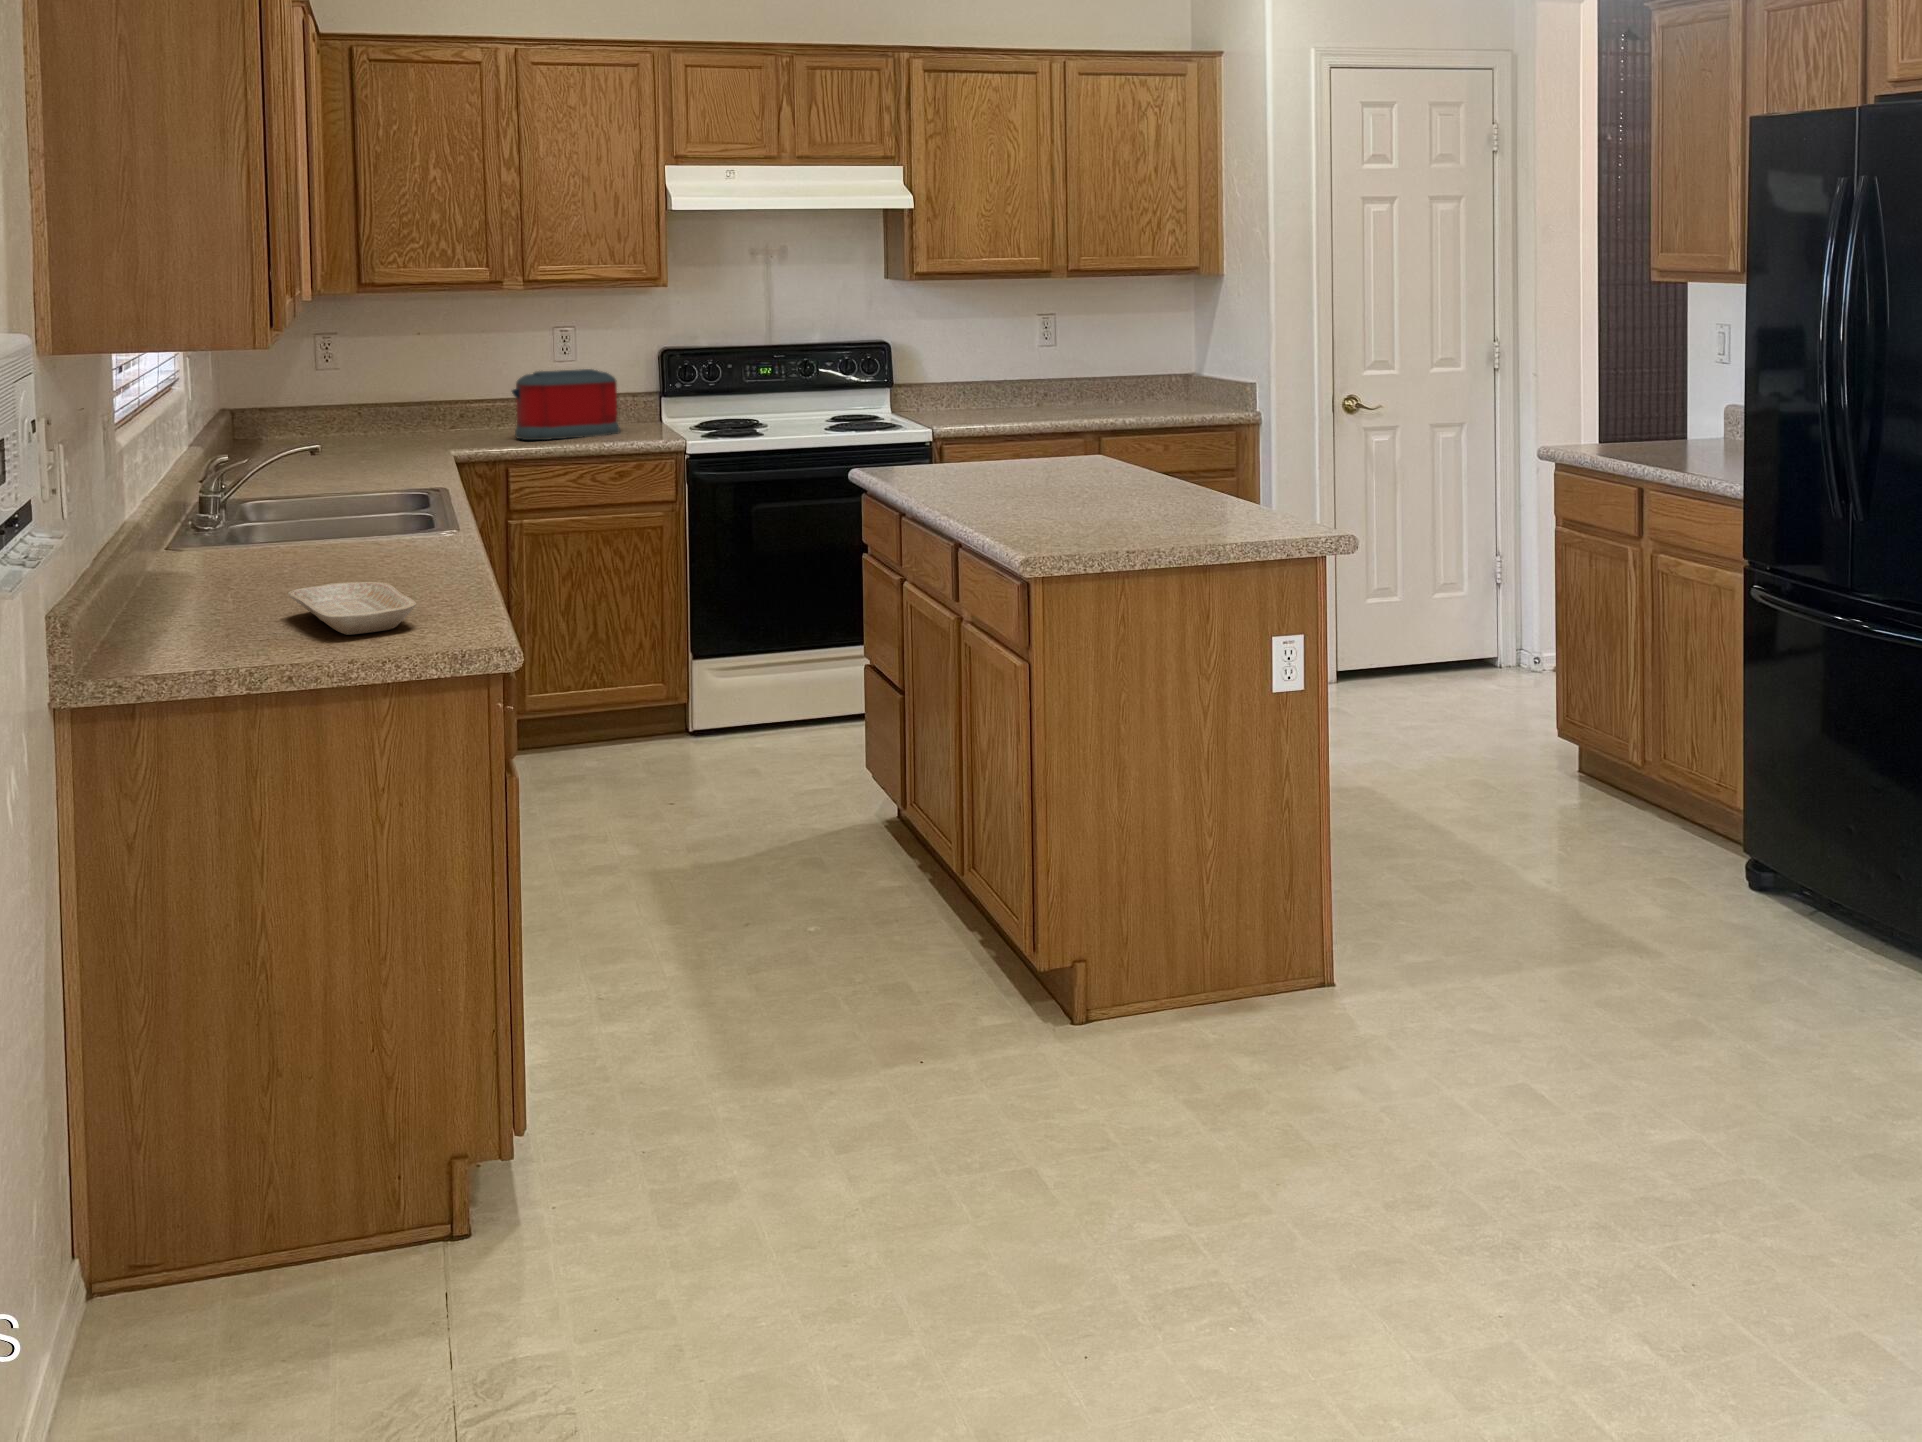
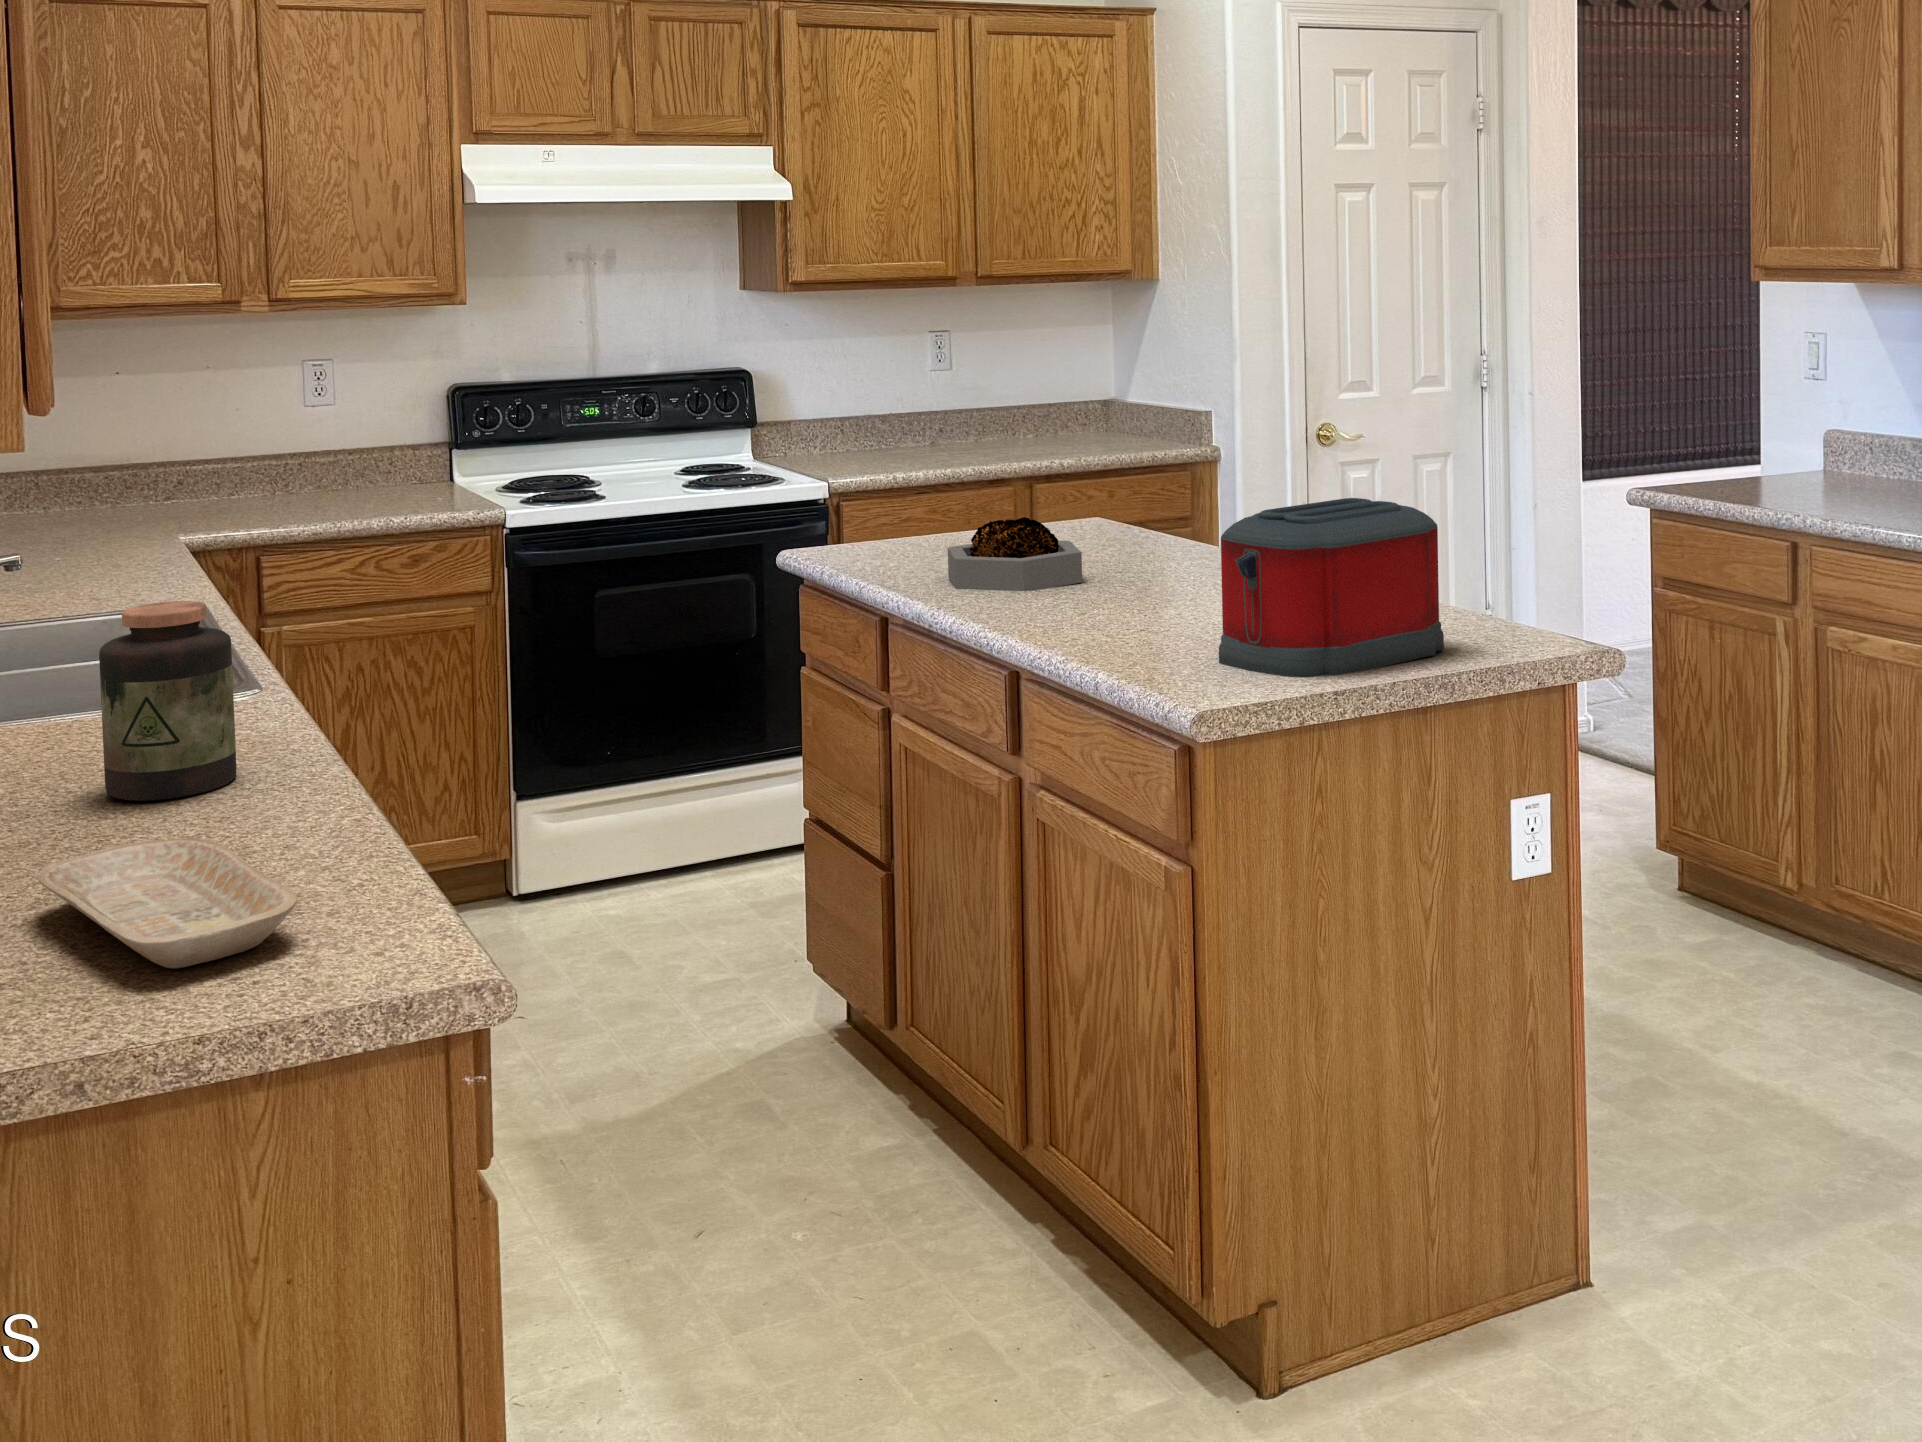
toaster: present [512,369,620,440] -> present [1219,498,1444,677]
decorative bowl: none [951,440,1045,496] -> present [948,517,1082,591]
jar: none [342,458,422,575] -> present [99,601,237,801]

